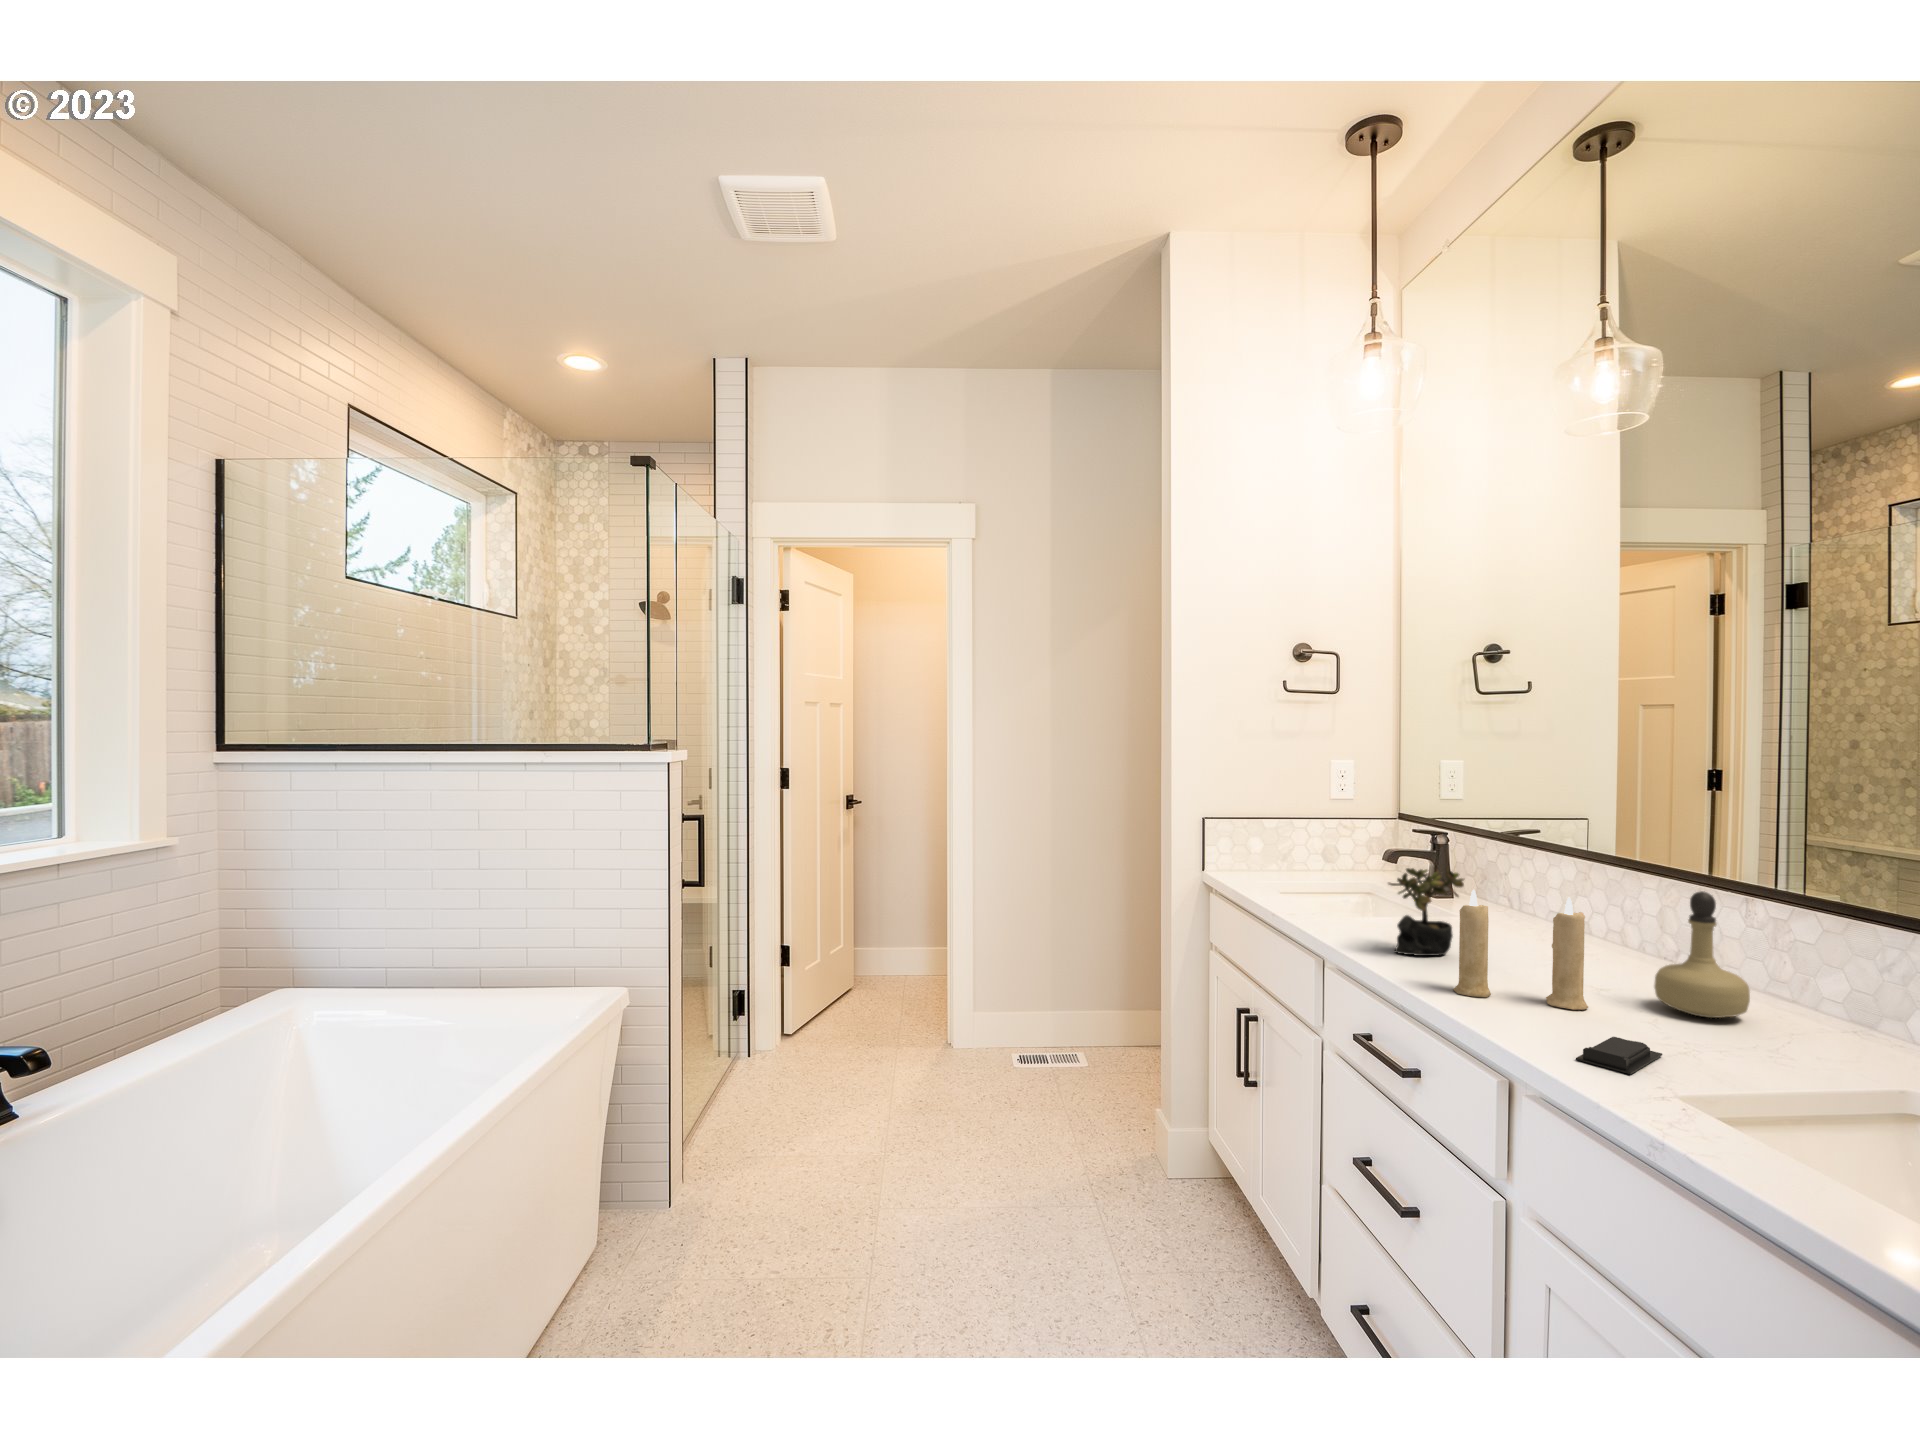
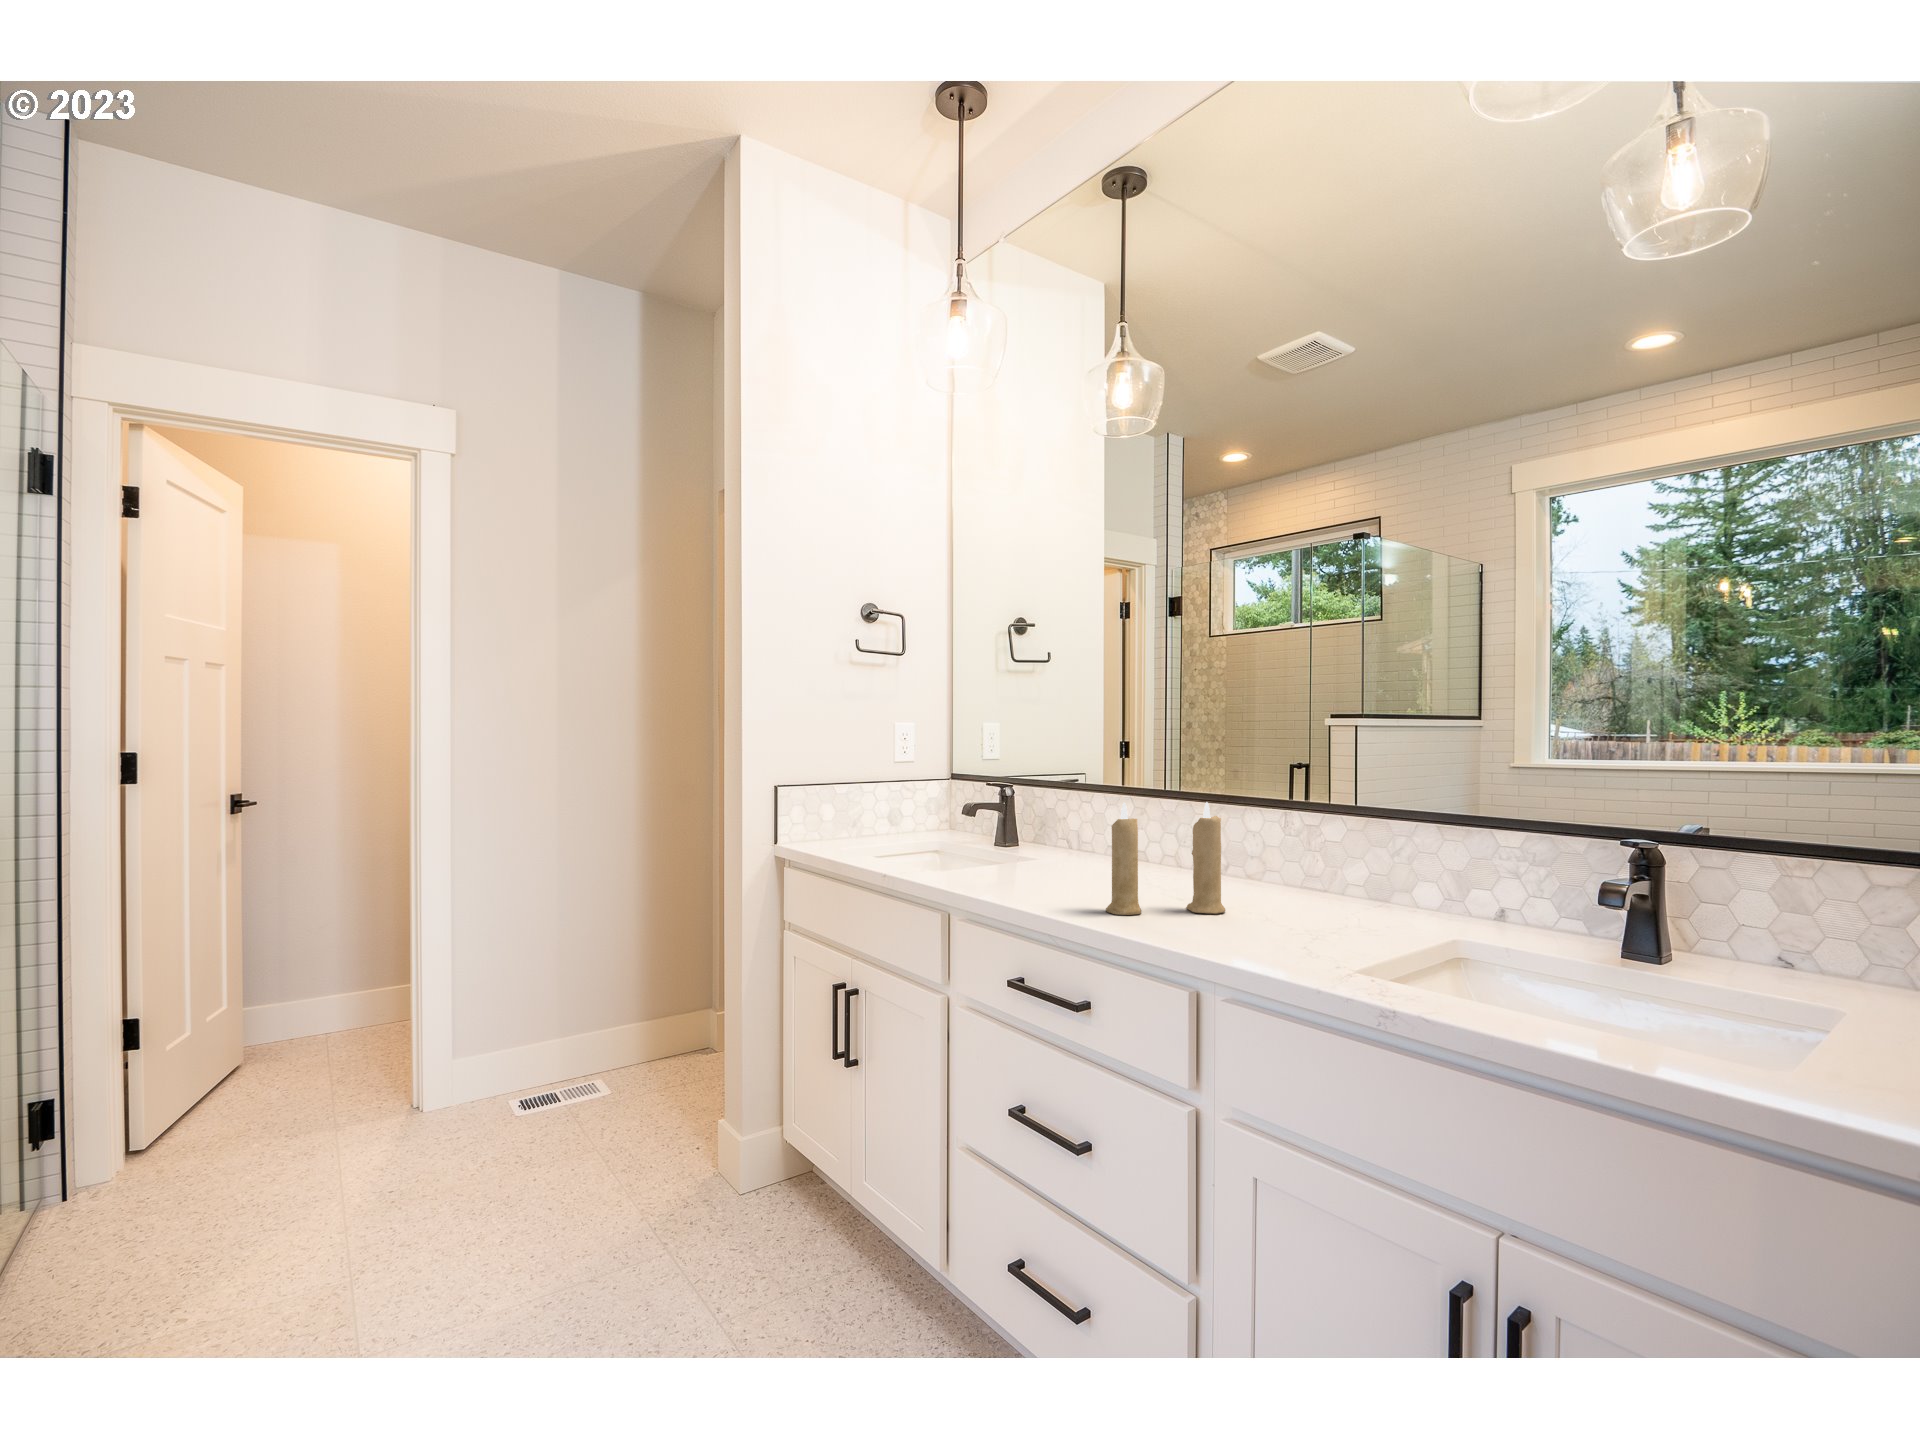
succulent plant: present [1389,866,1464,956] -> none [1016,792,1084,889]
perfume bottle: present [1654,891,1750,1018] -> none [1263,788,1339,905]
soap bar: present [1576,1037,1662,1074] -> none [1274,927,1328,958]

